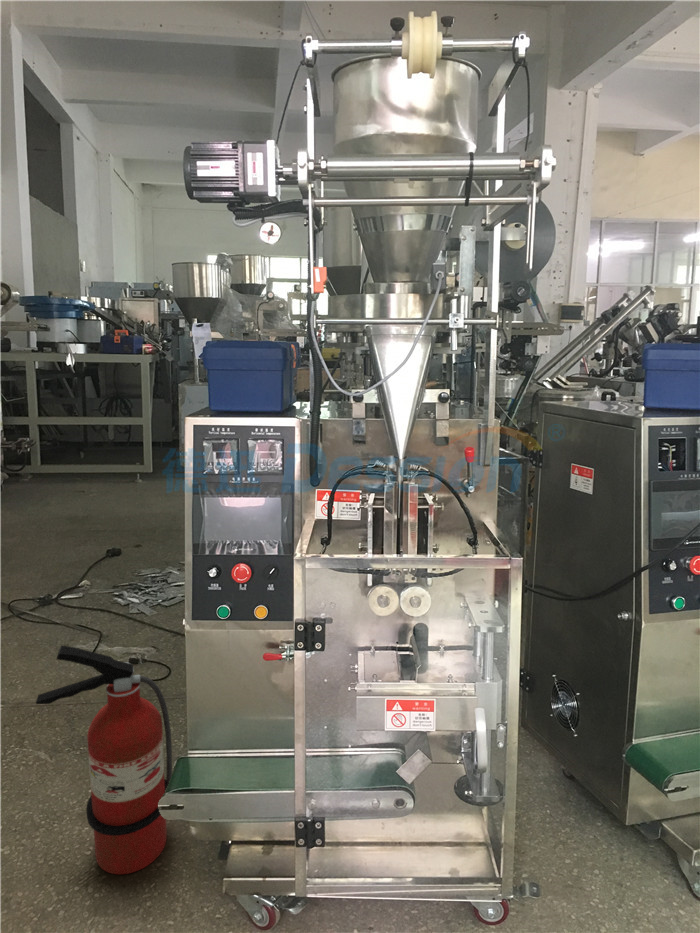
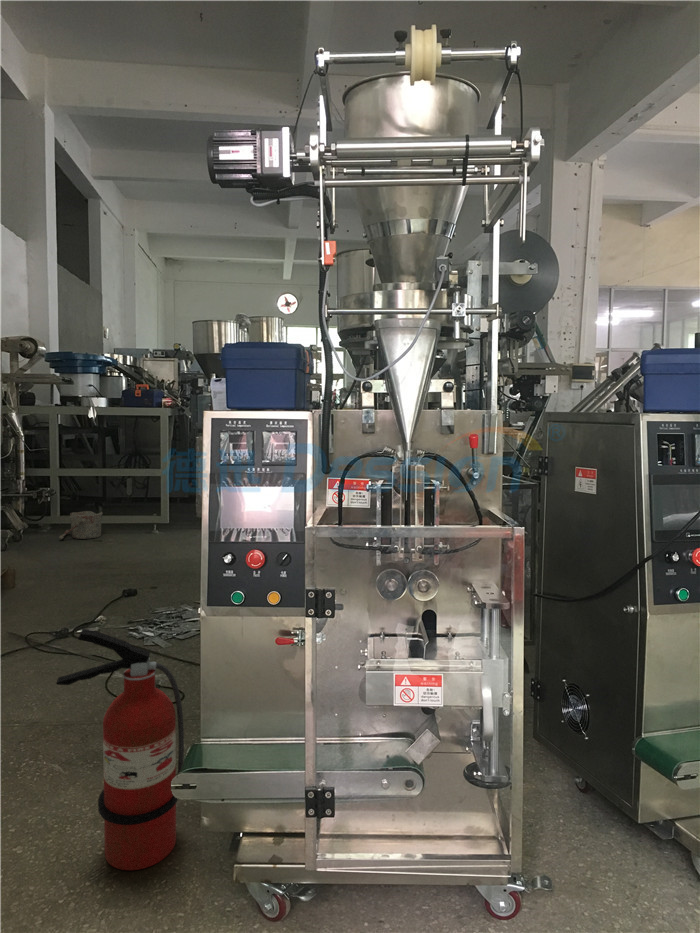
bucket: none [43,460,86,490] -> present [59,511,103,540]

